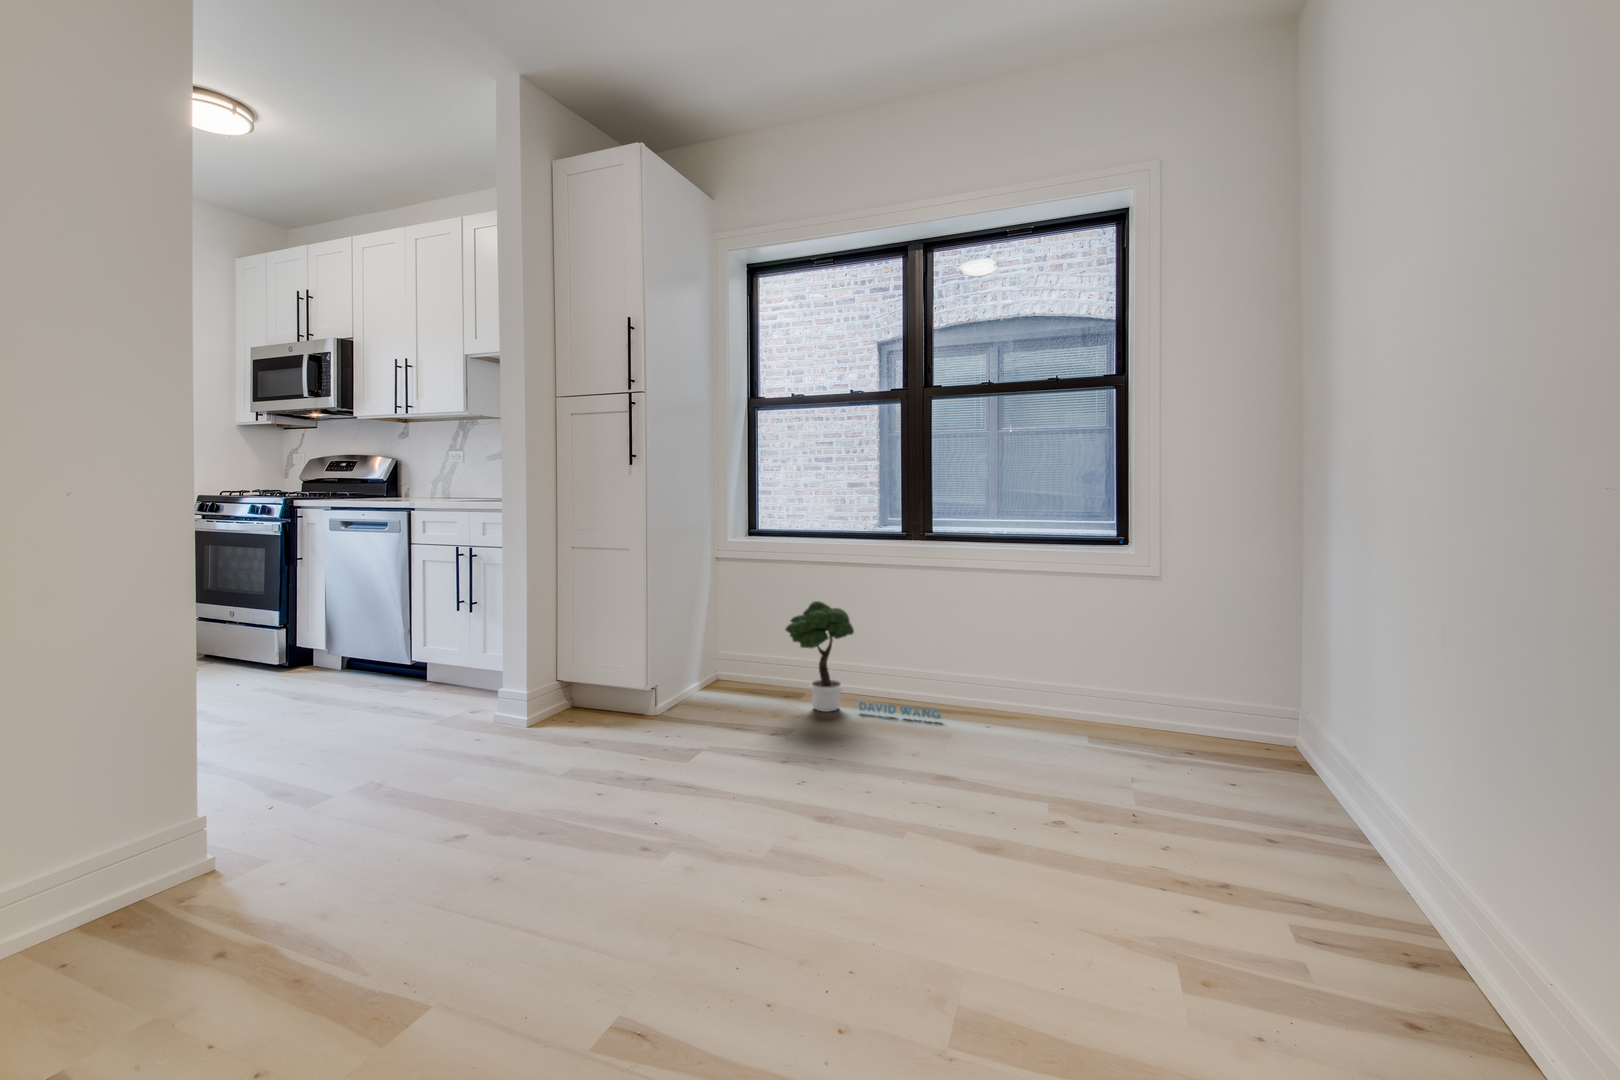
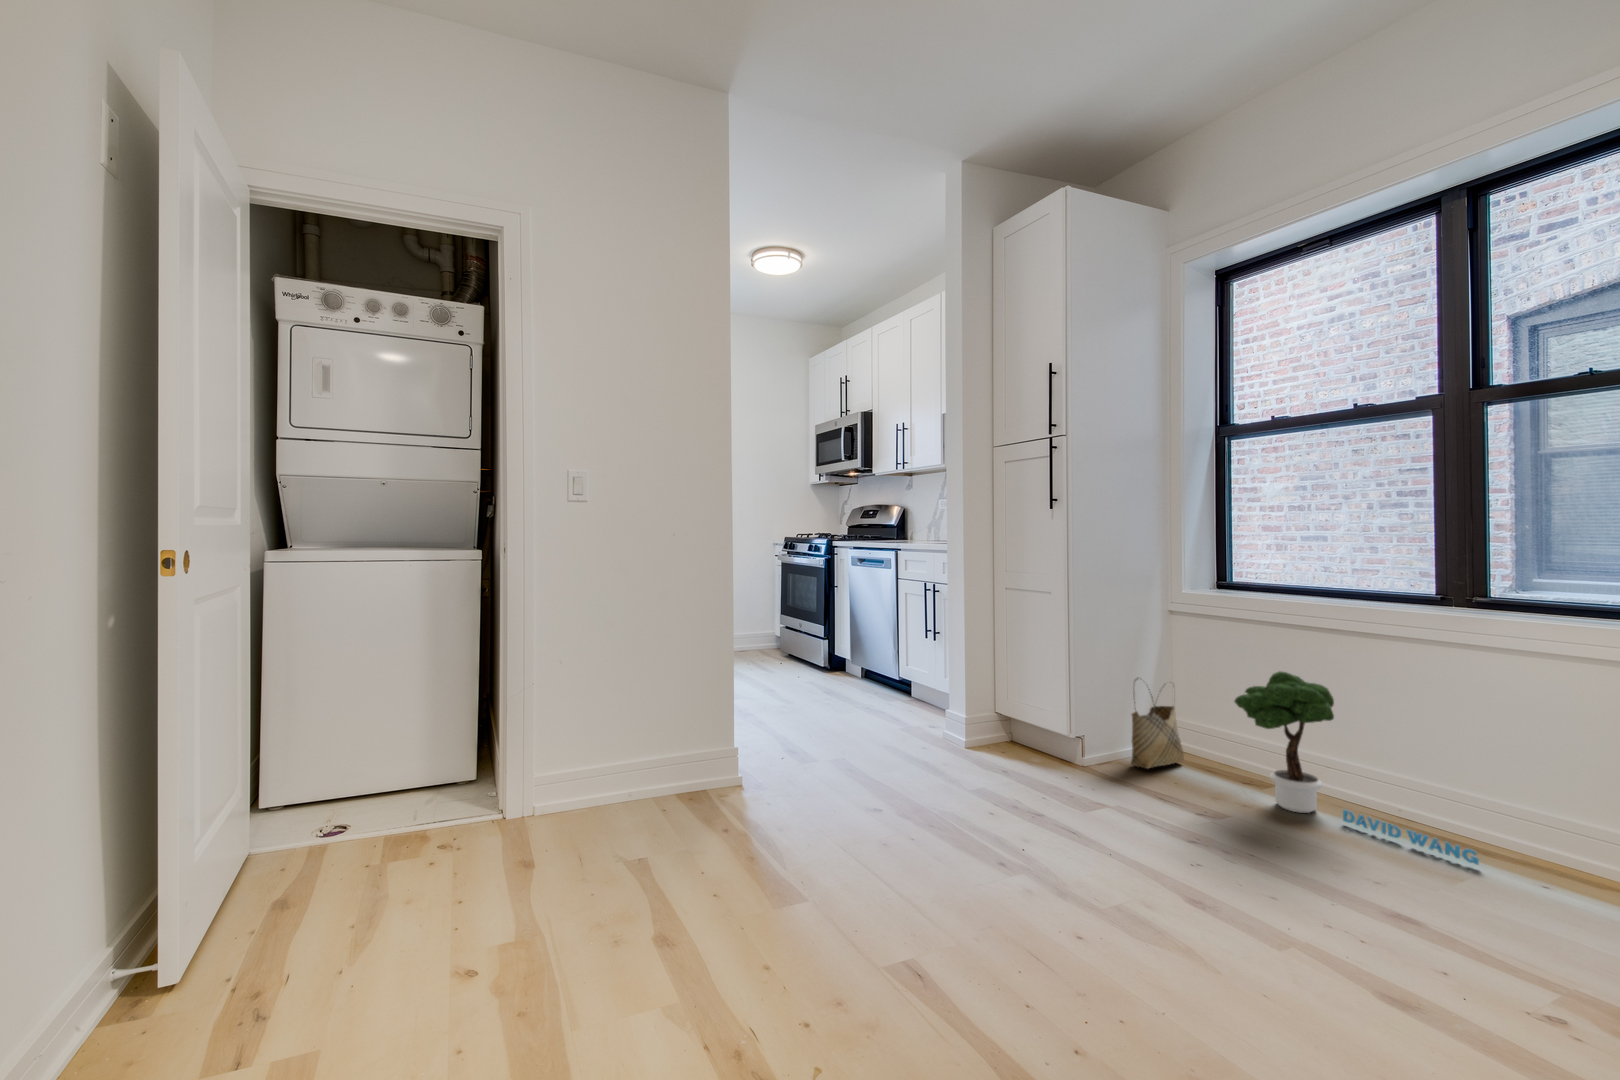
woven basket: none [695,622,734,703] -> present [1131,679,1184,769]

